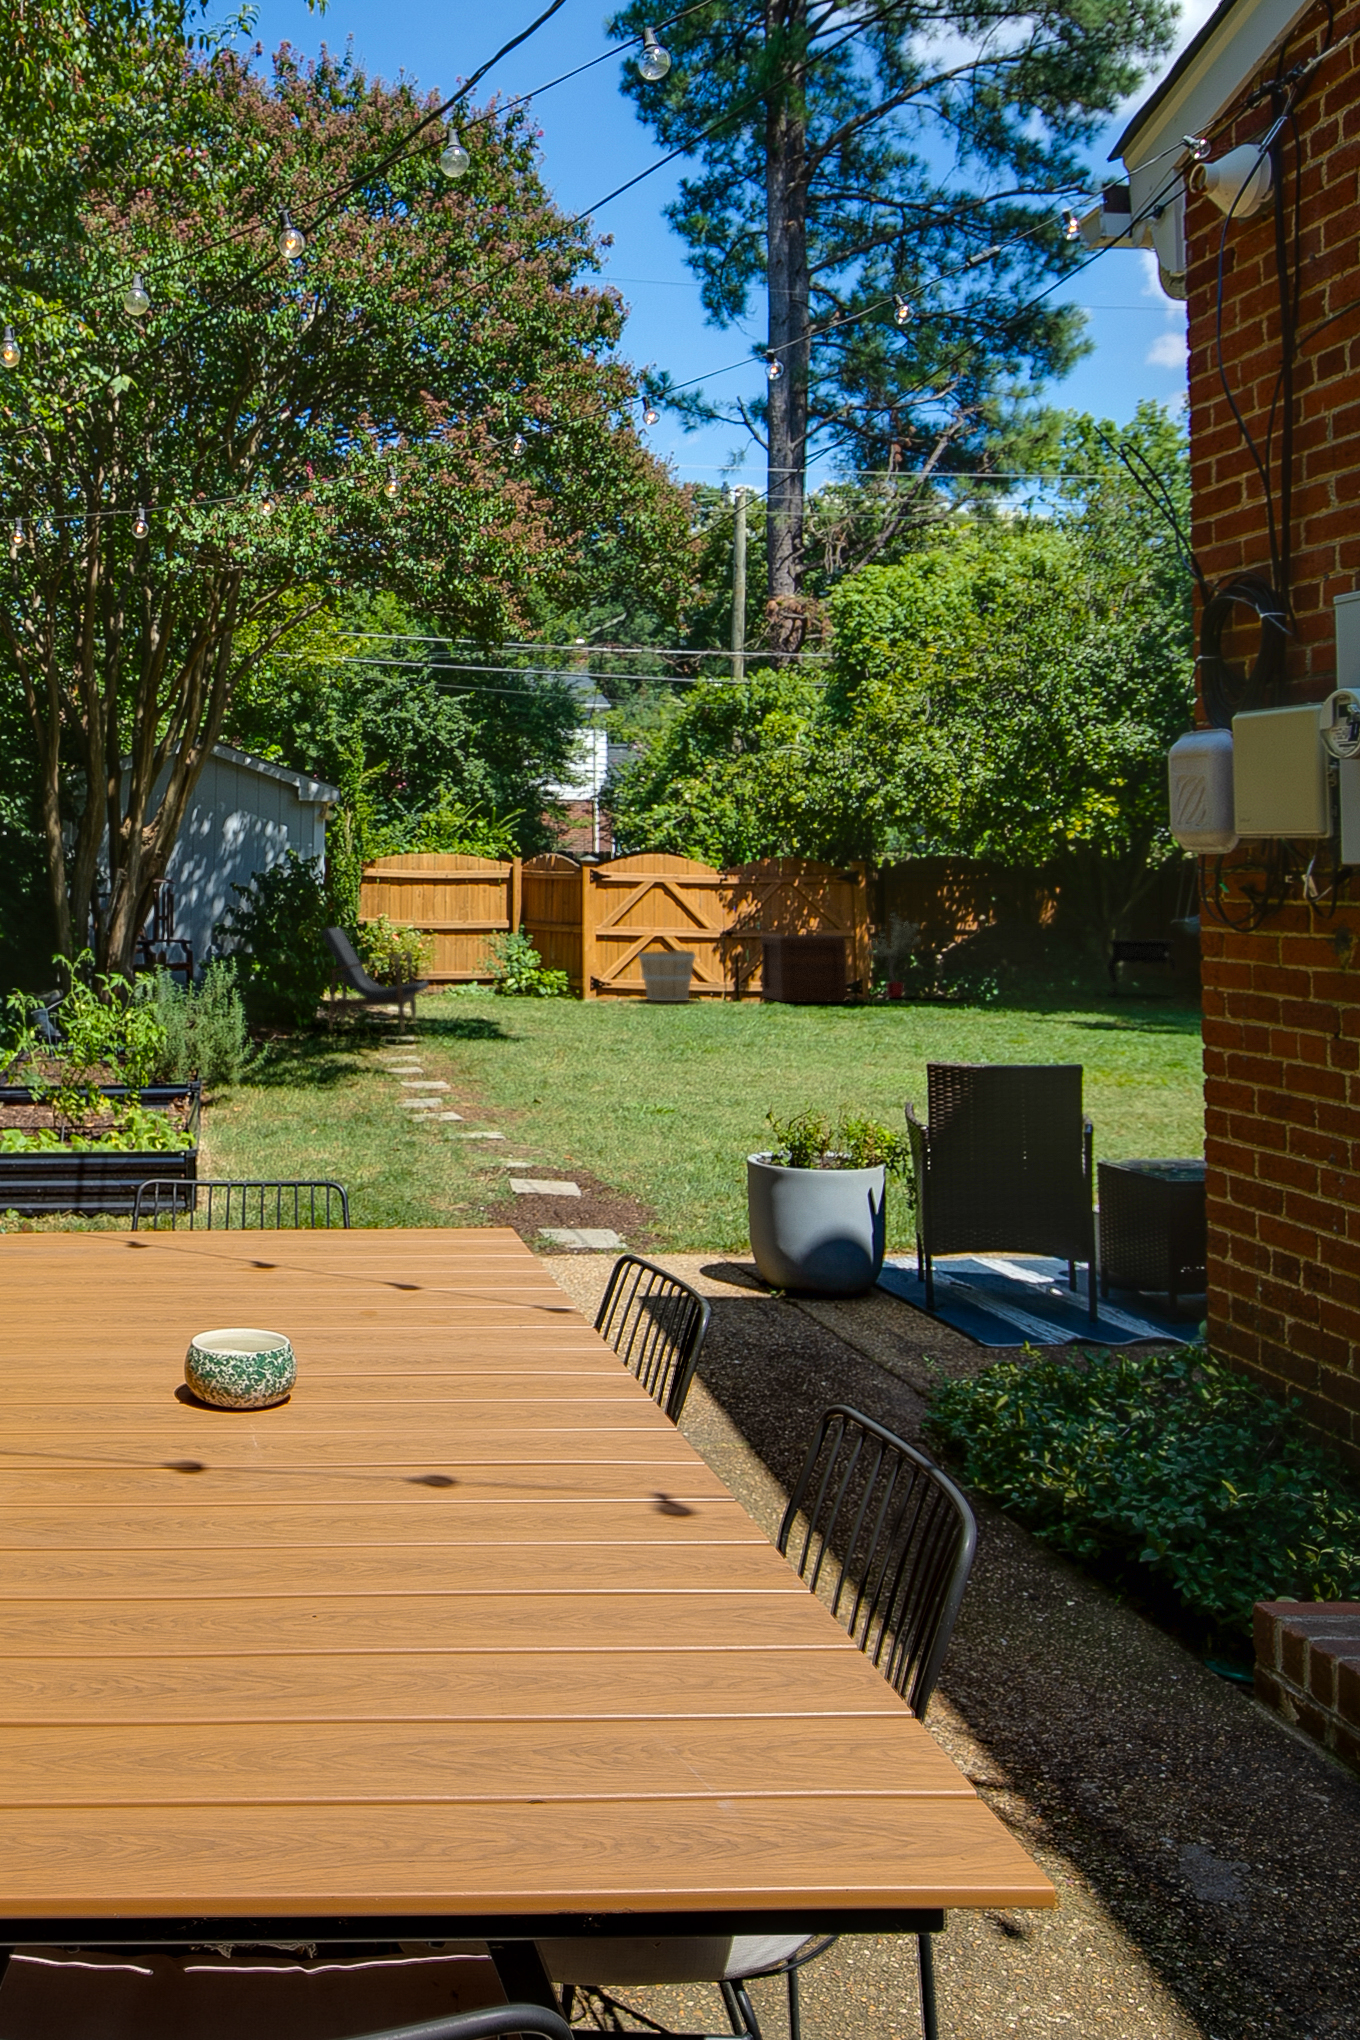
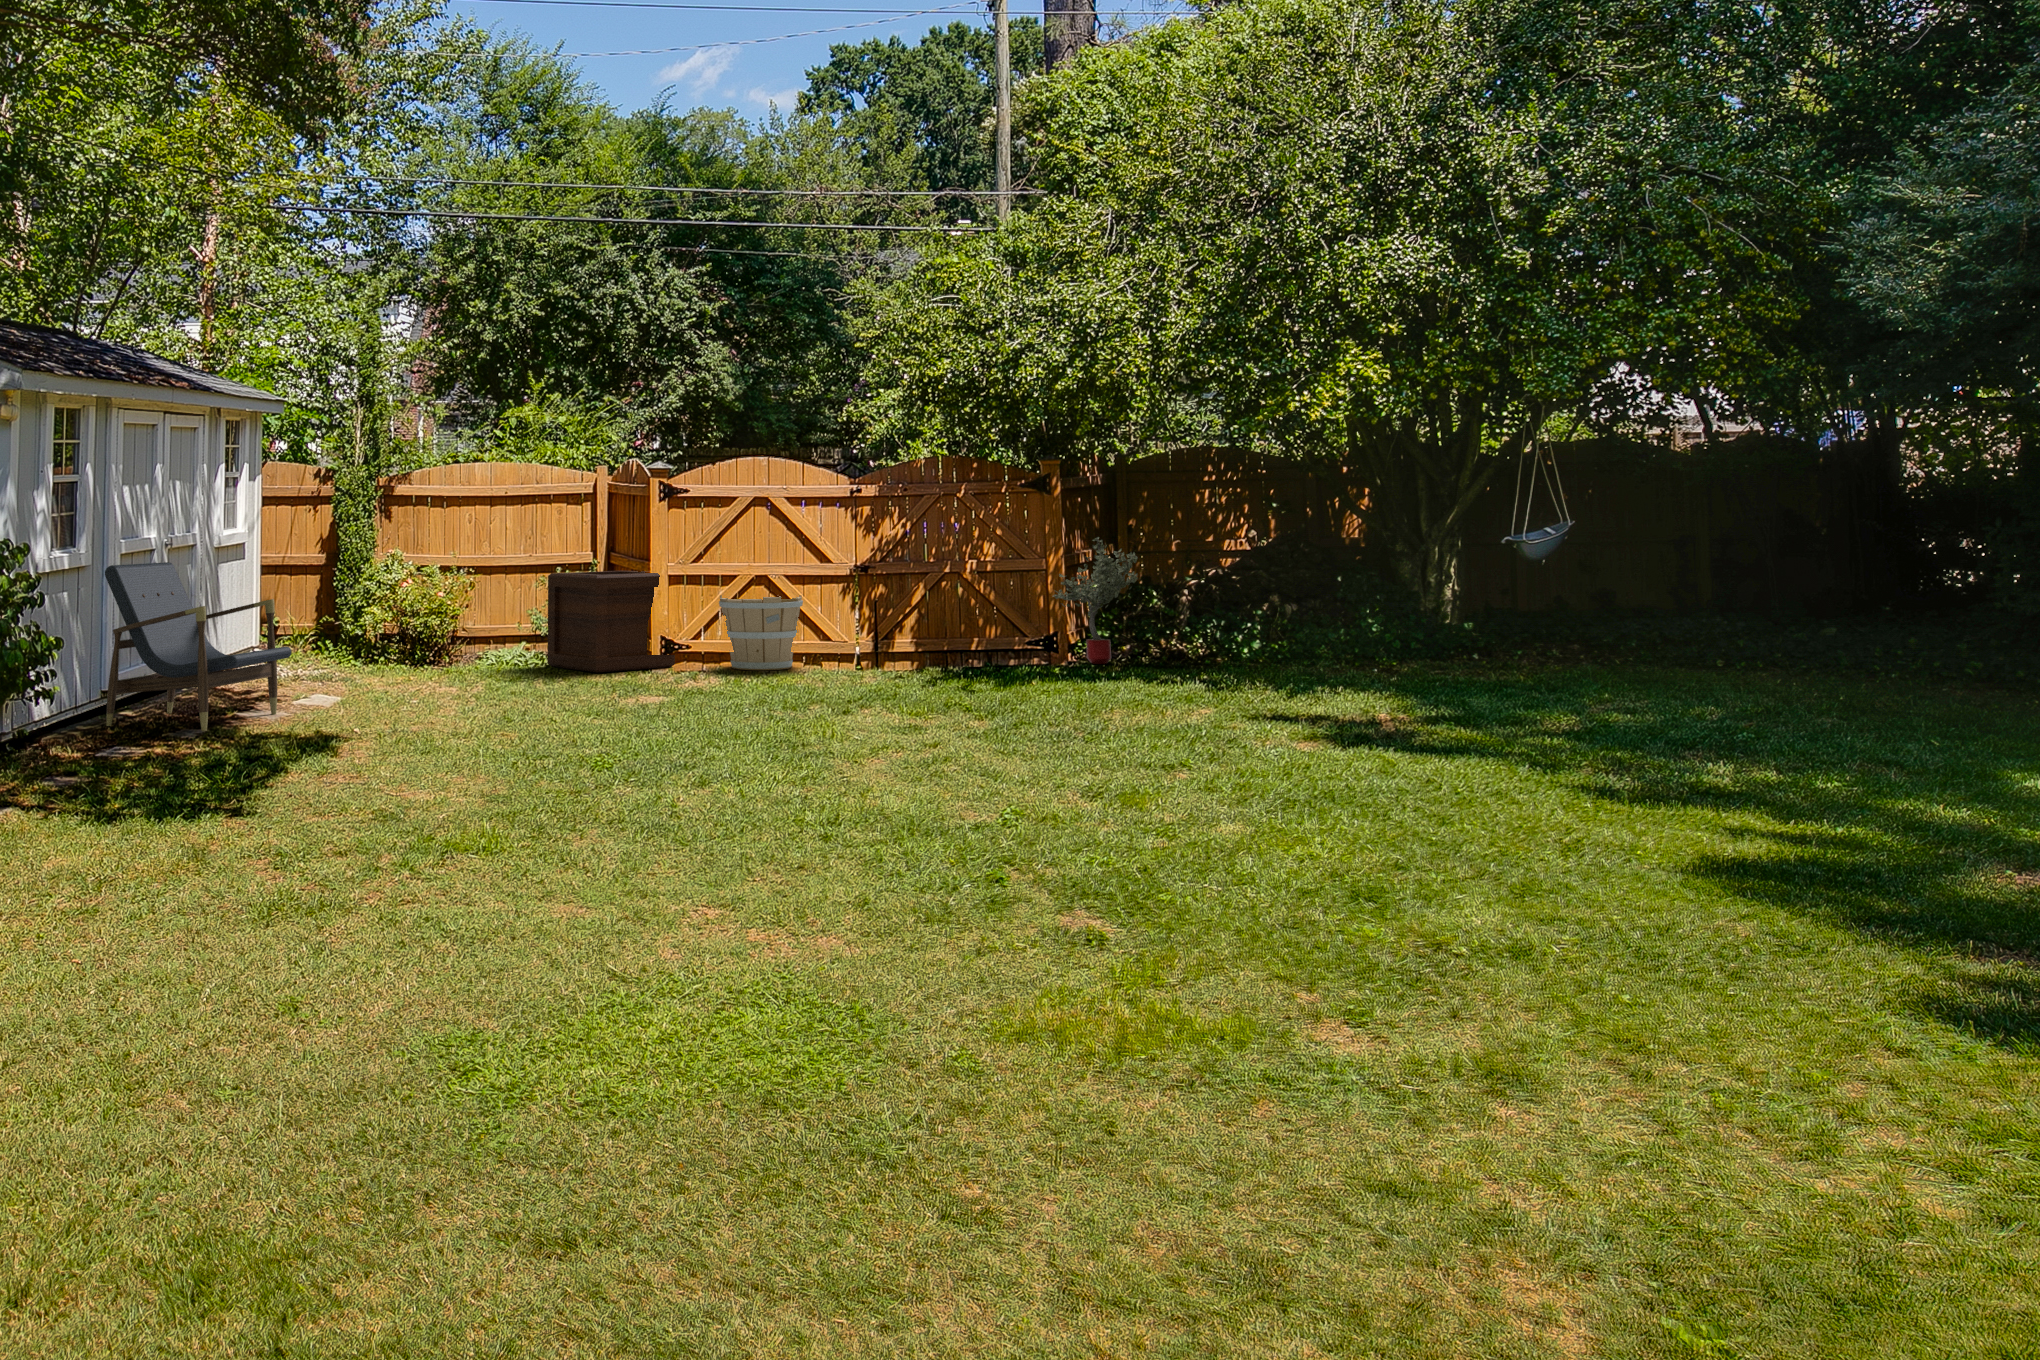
wooden crate: present [760,934,847,1002] -> present [548,571,675,672]
side table: present [1107,939,1175,996] -> none [1415,574,1524,663]

